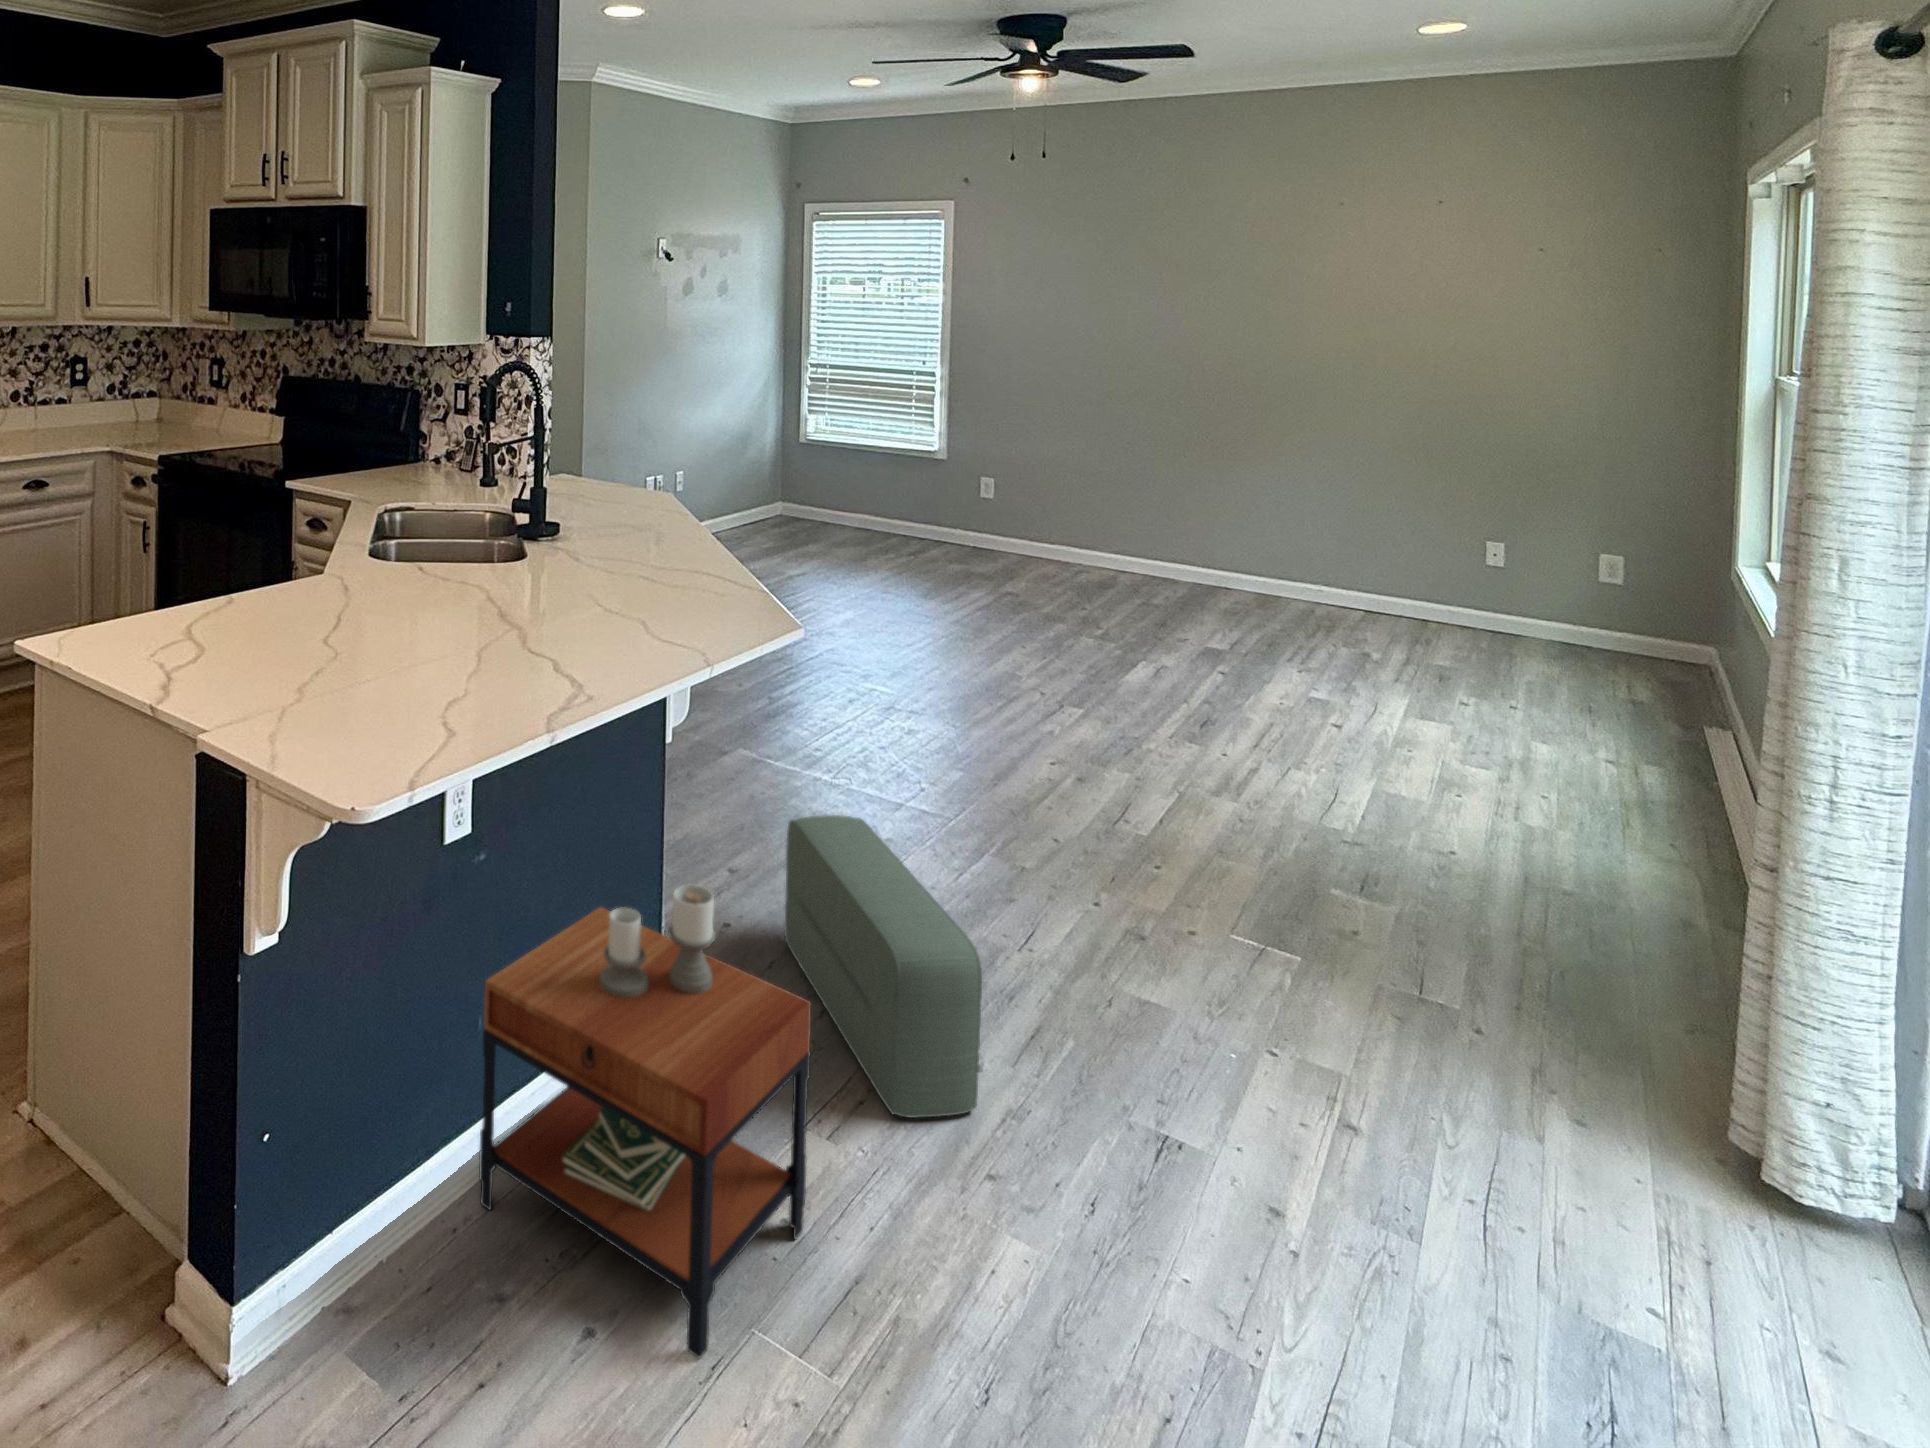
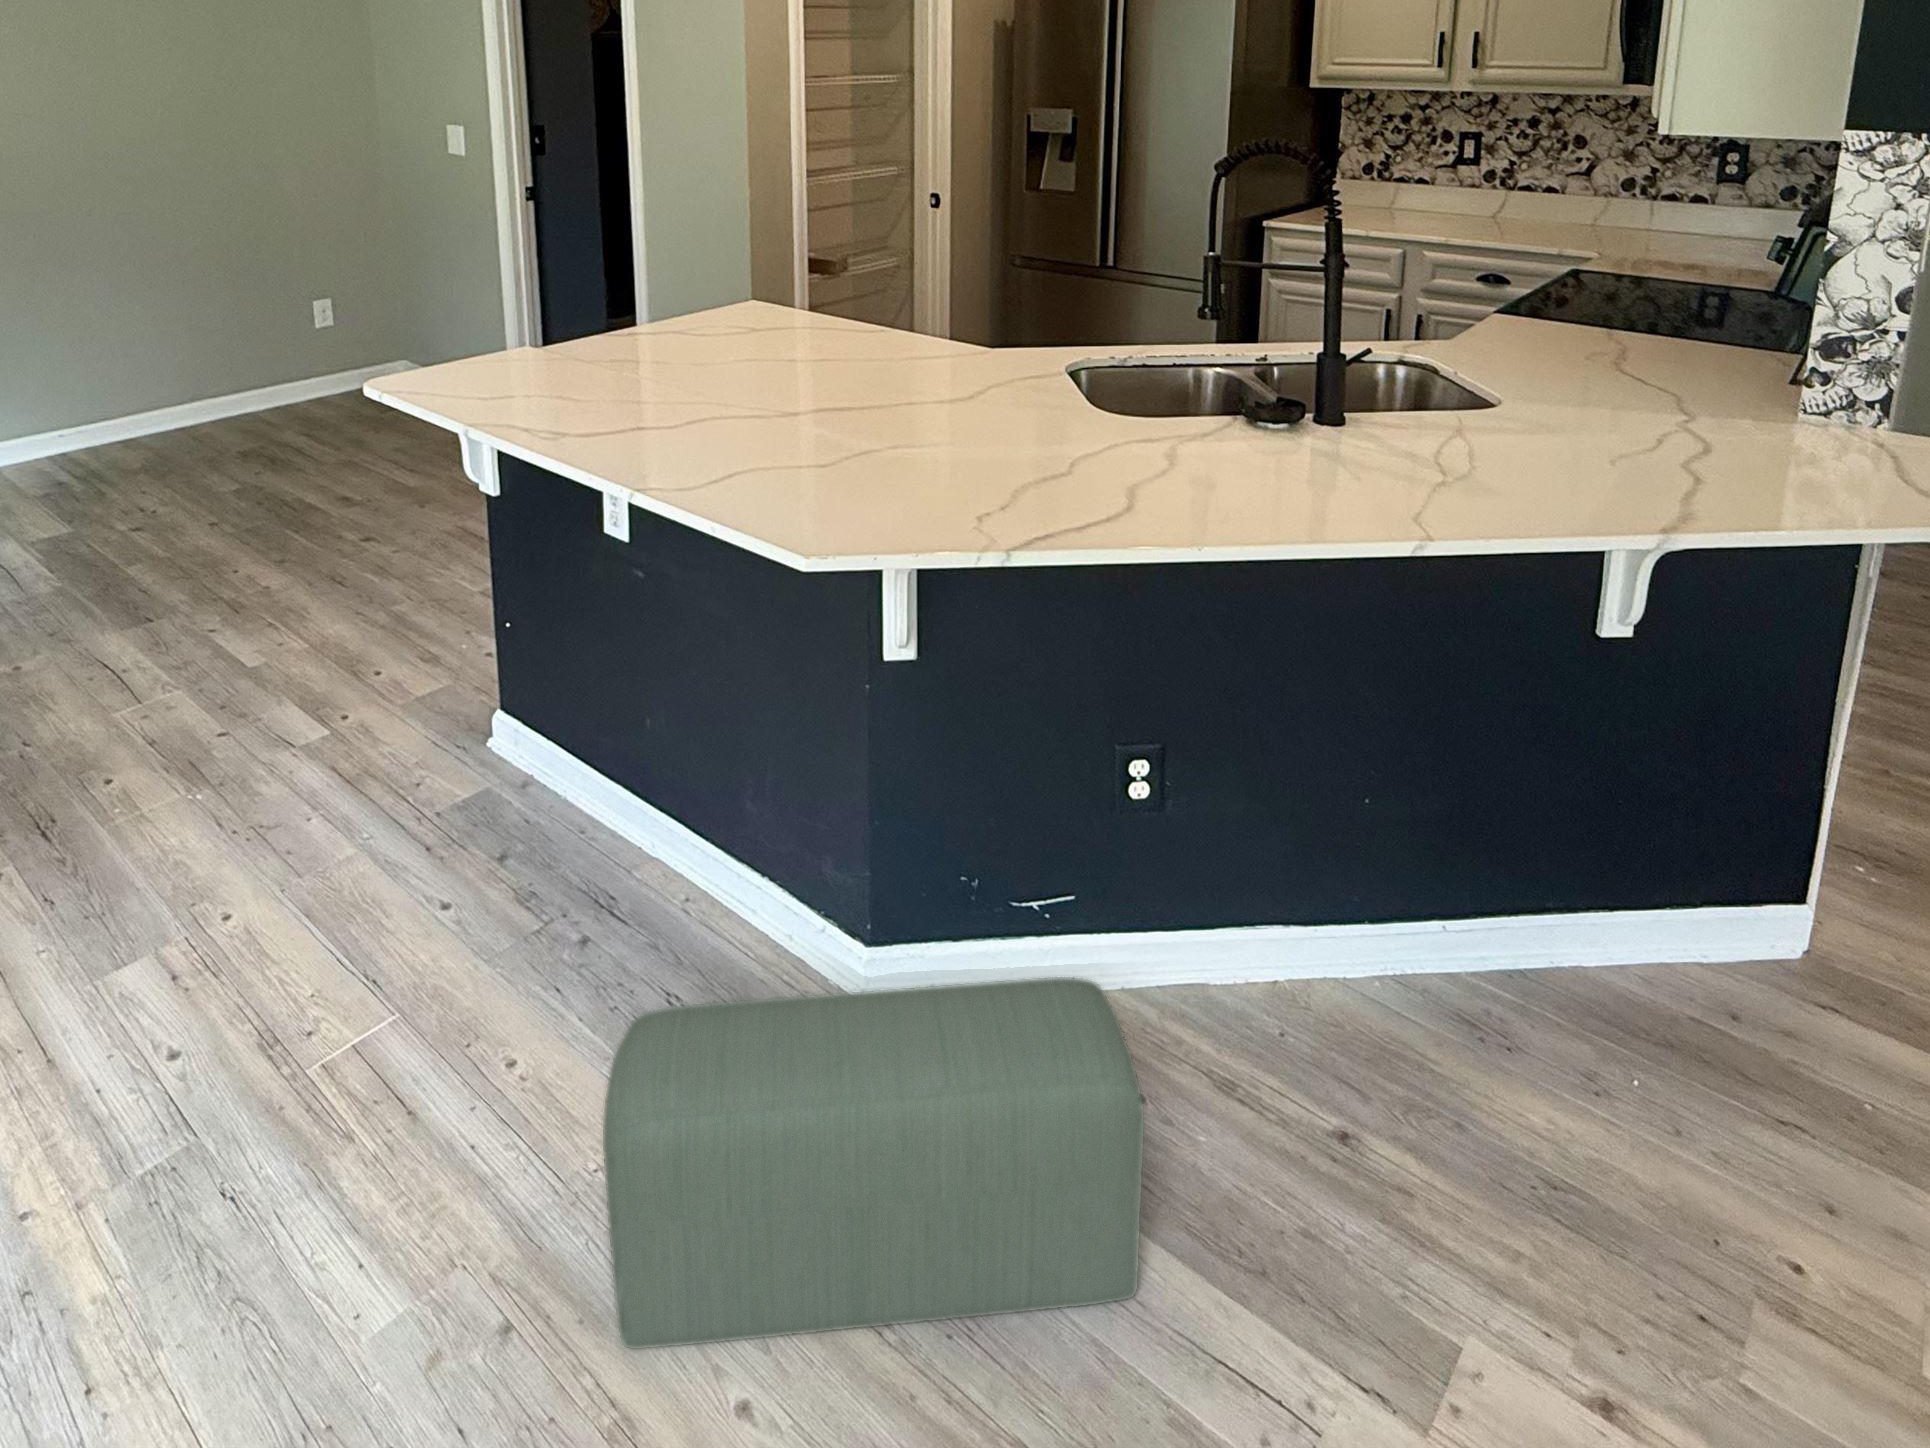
side table: present [479,885,811,1358] -> none [368,655,722,1076]

